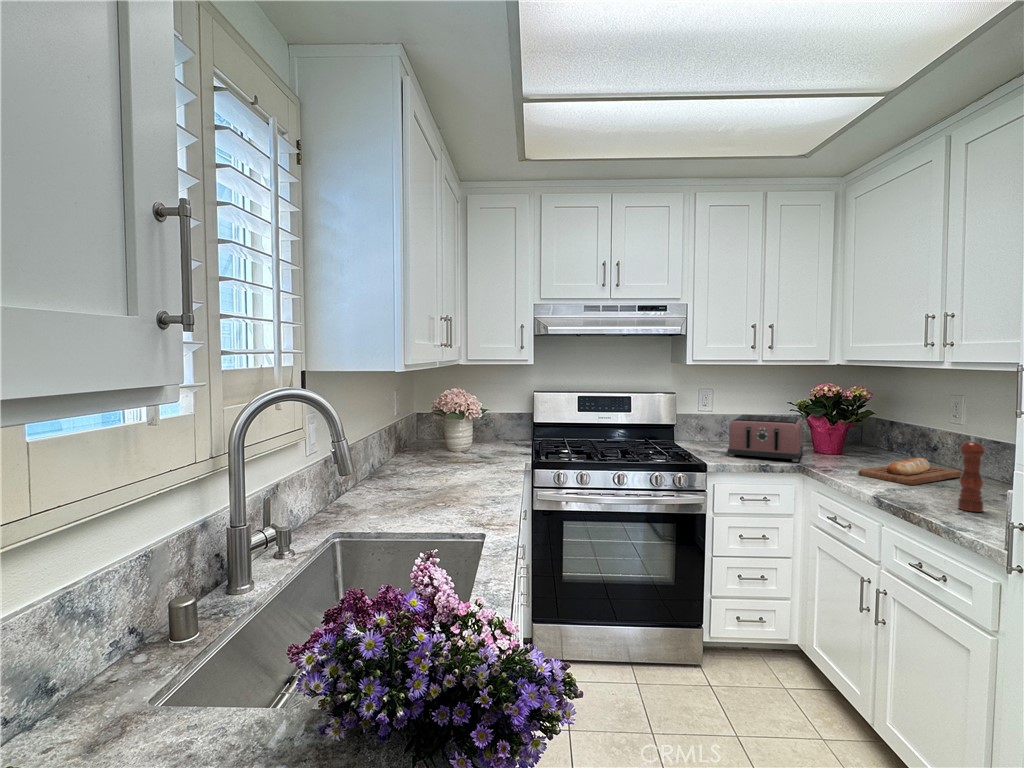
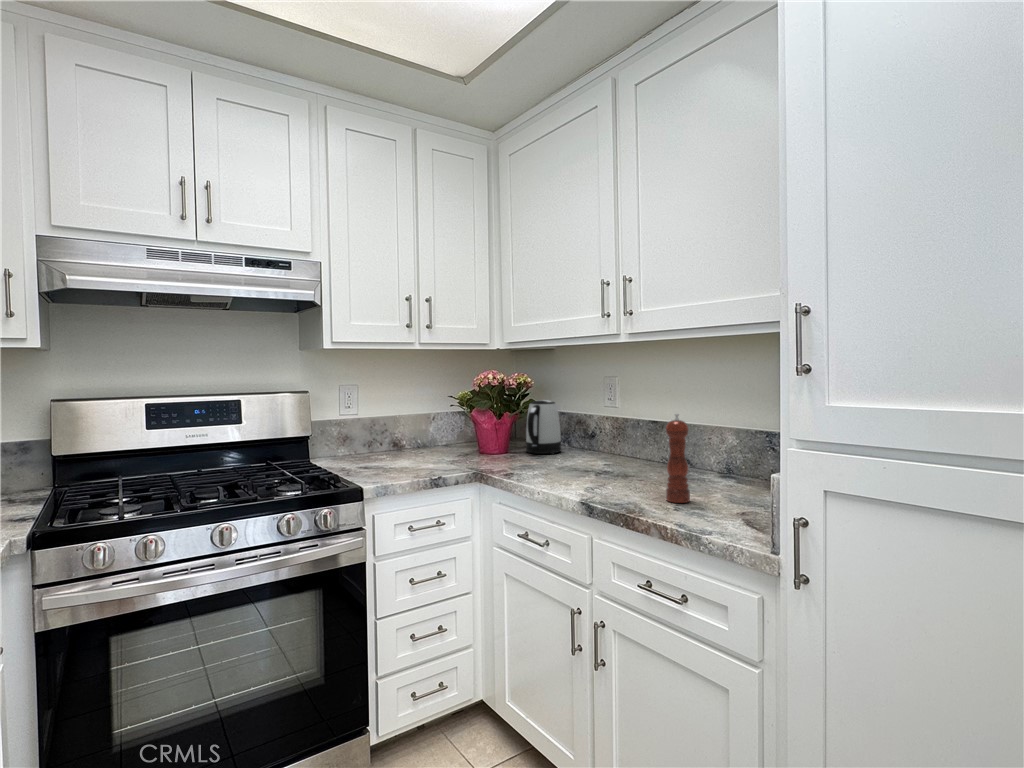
kettle: none [859,412,898,460] -> present [526,400,561,454]
toaster: present [727,415,803,462] -> none [387,412,476,472]
bread loaf: present [858,457,962,485] -> none [544,446,627,480]

